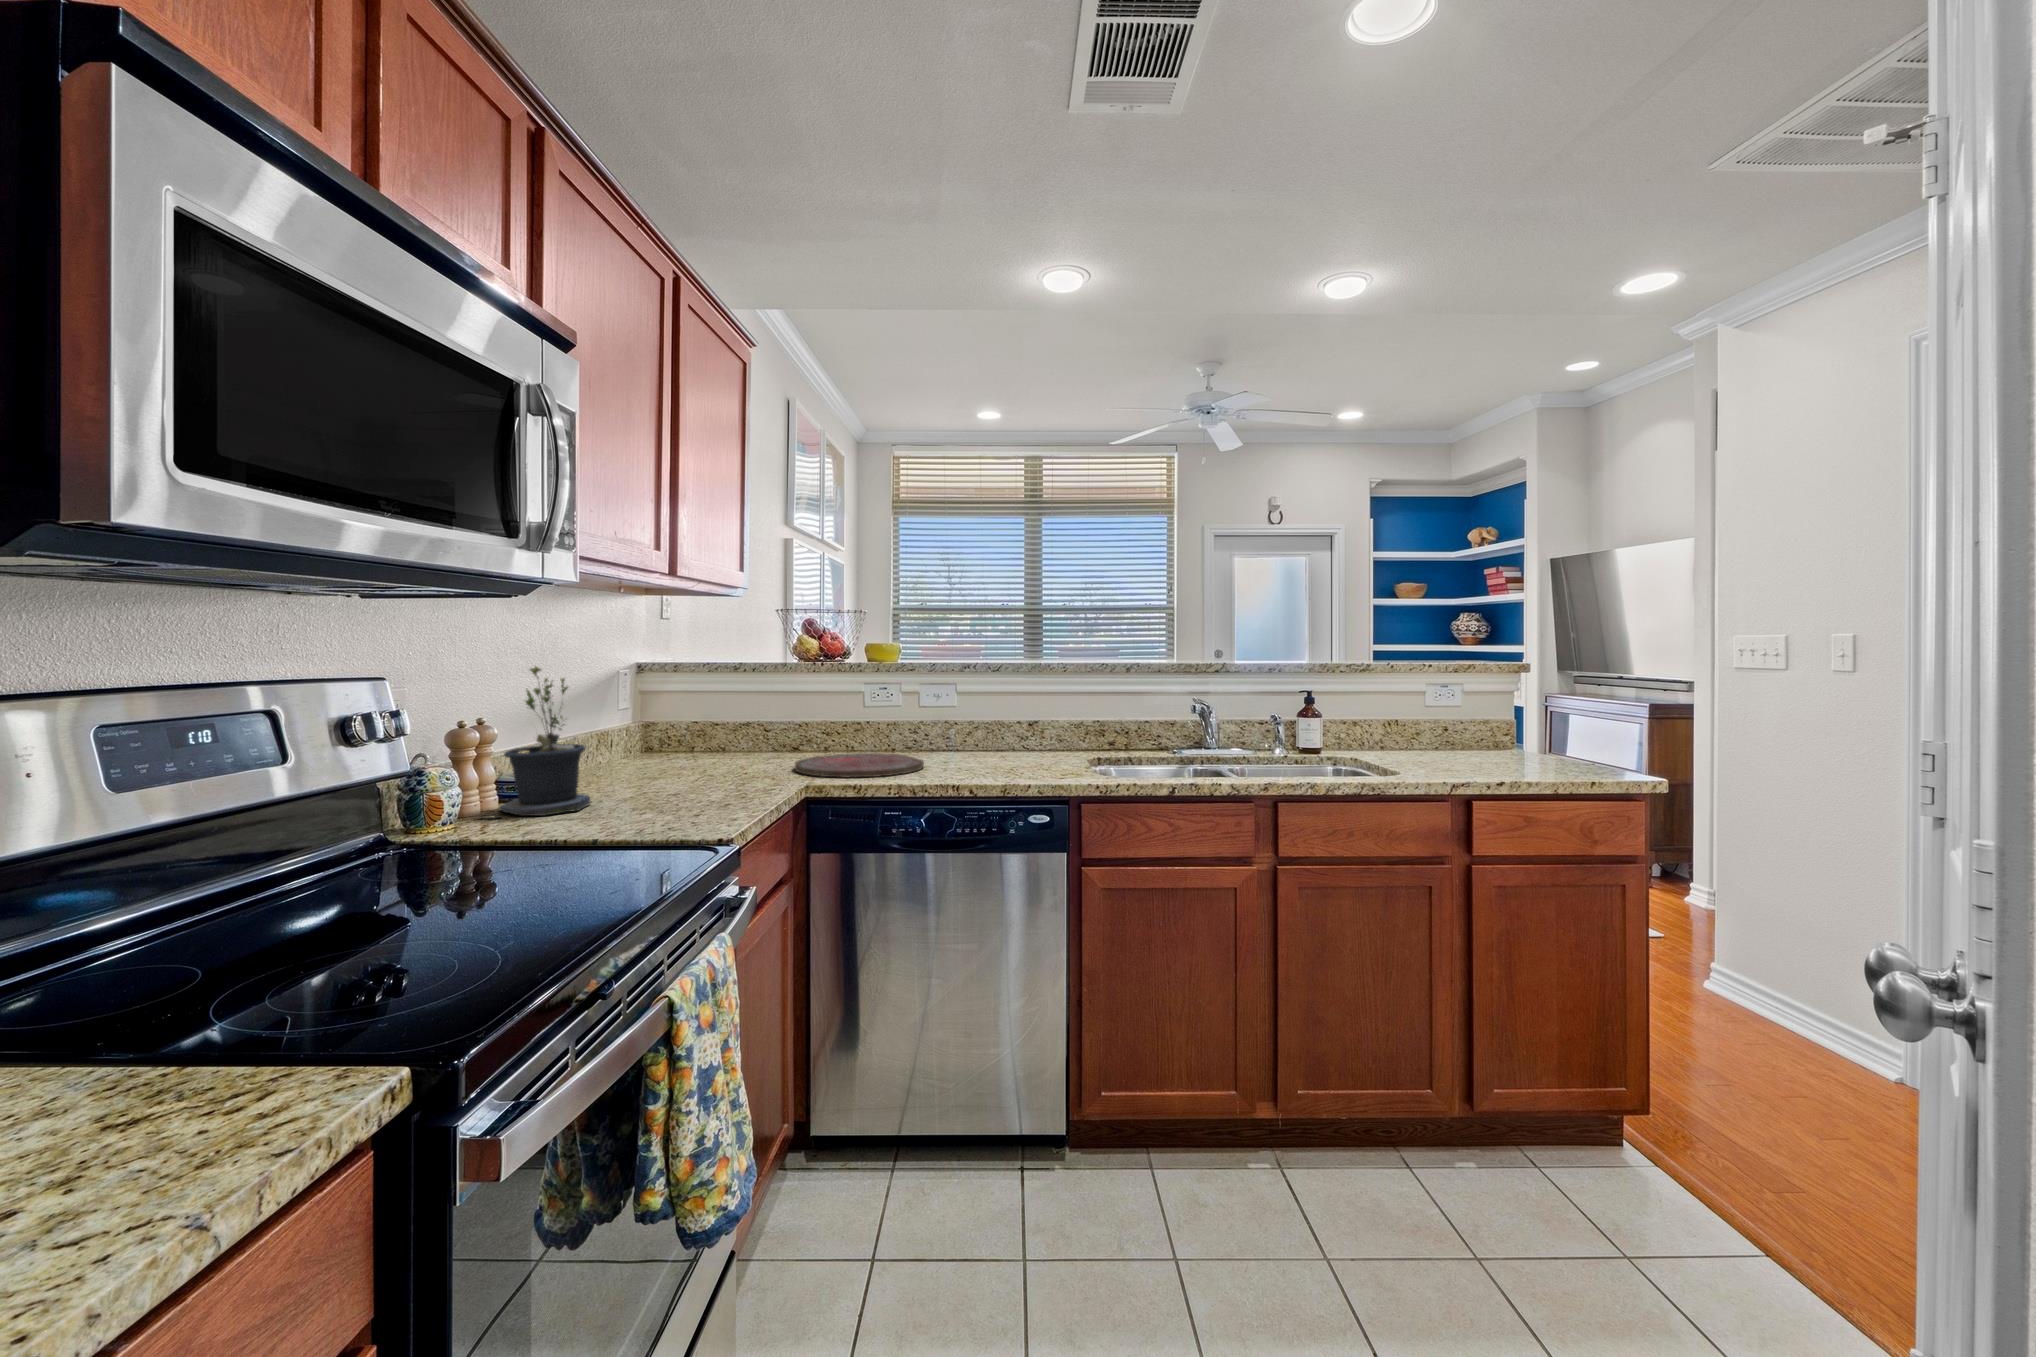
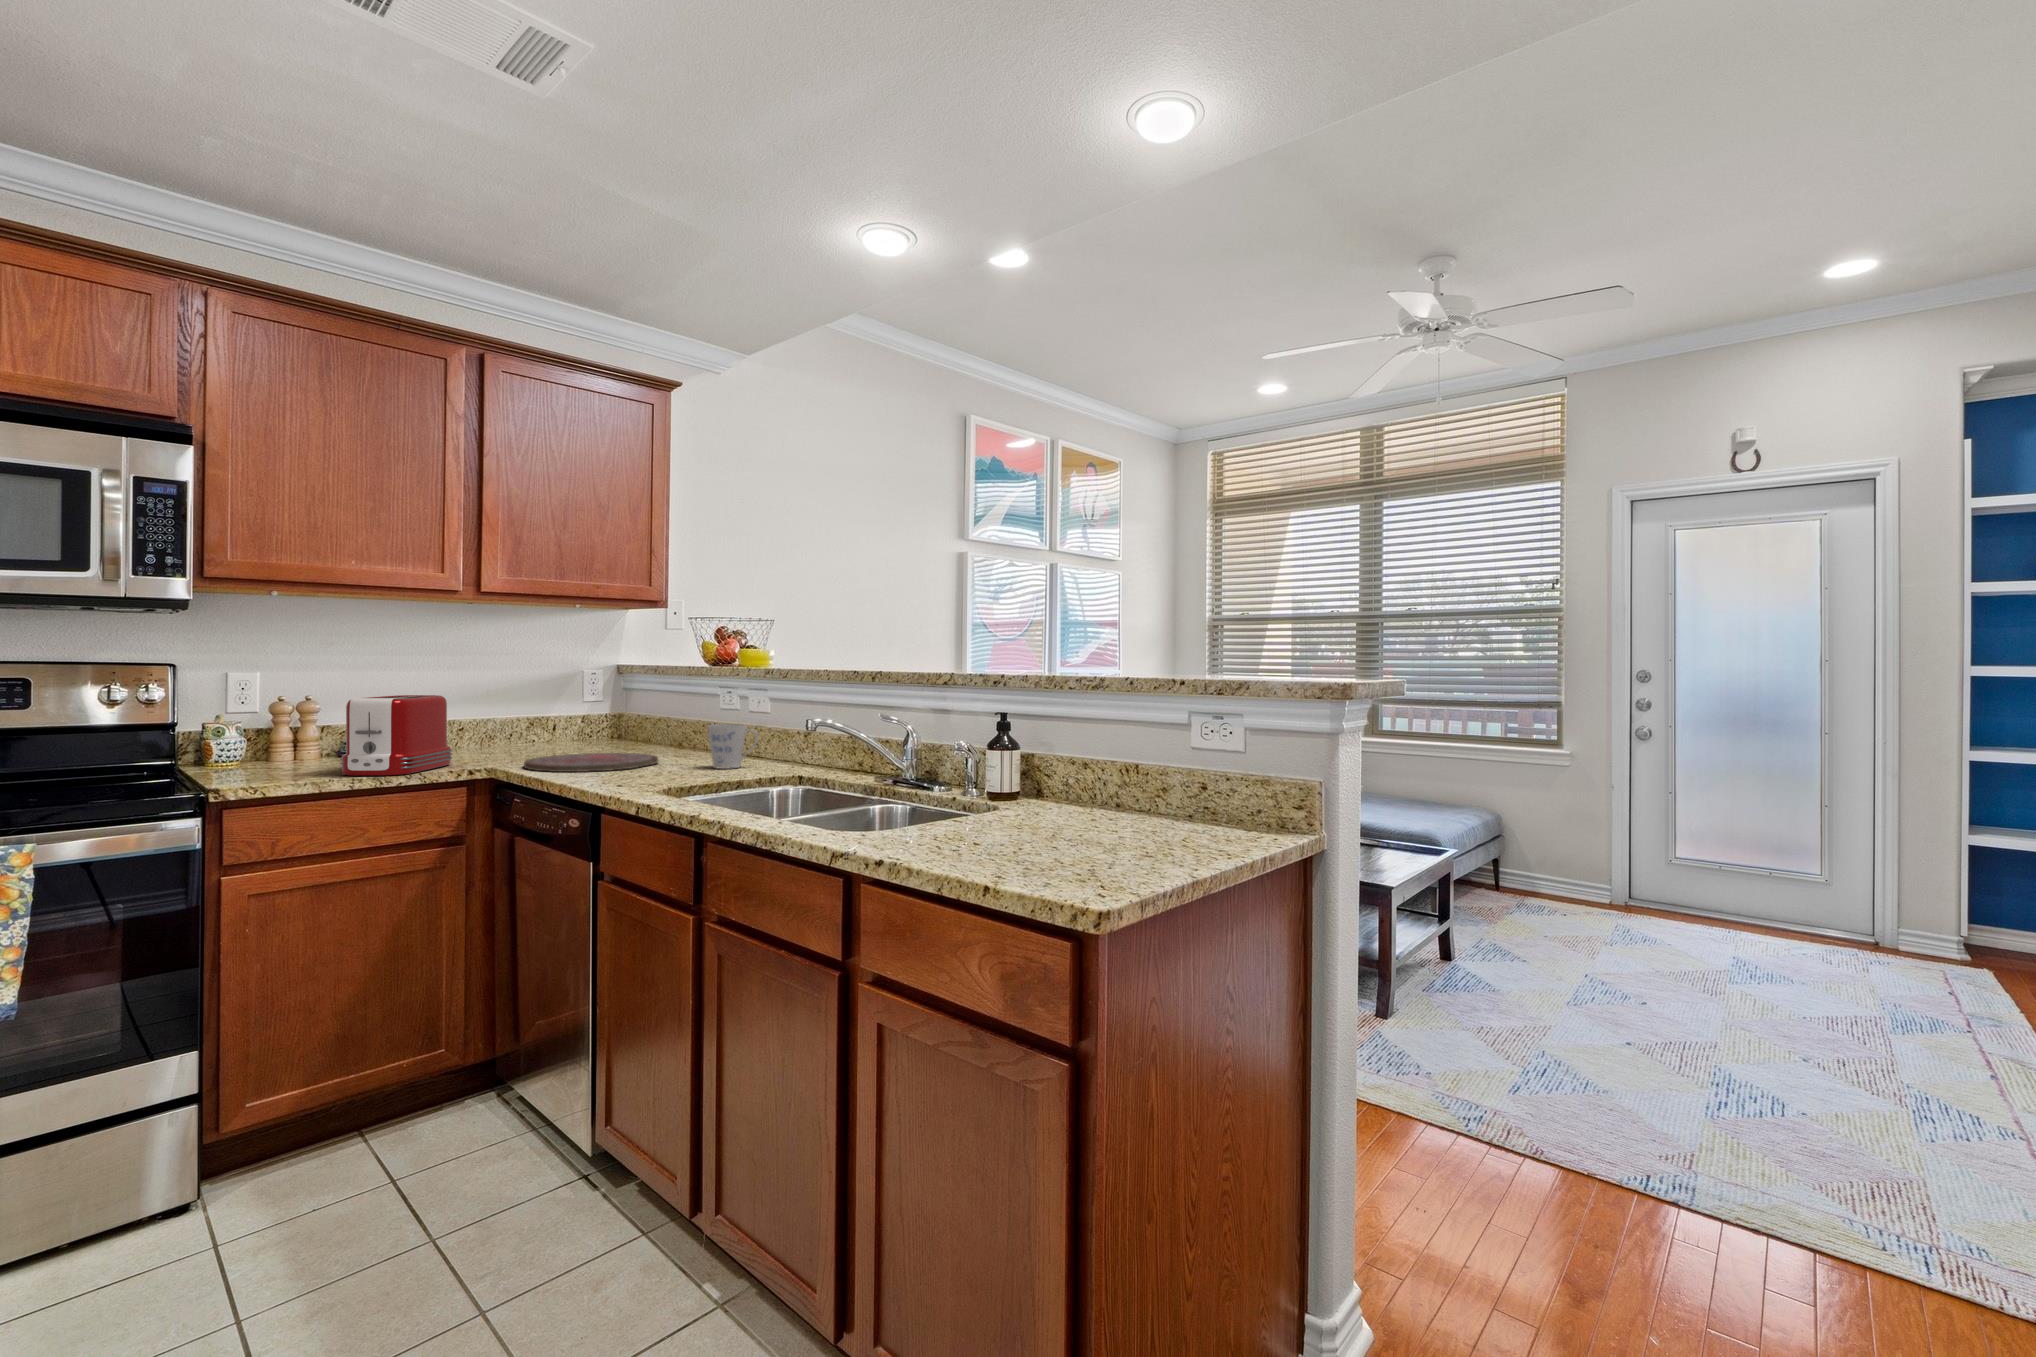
potted plant: present [481,667,590,818] -> none [232,657,329,768]
toaster: none [666,705,786,804] -> present [340,695,452,776]
mug: none [961,715,999,758] -> present [708,724,758,769]

